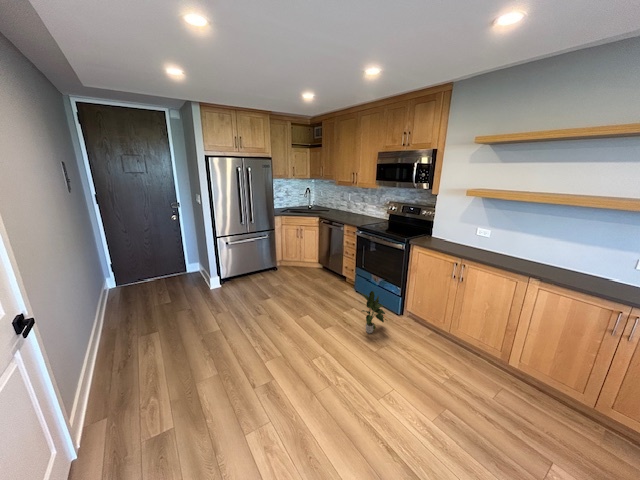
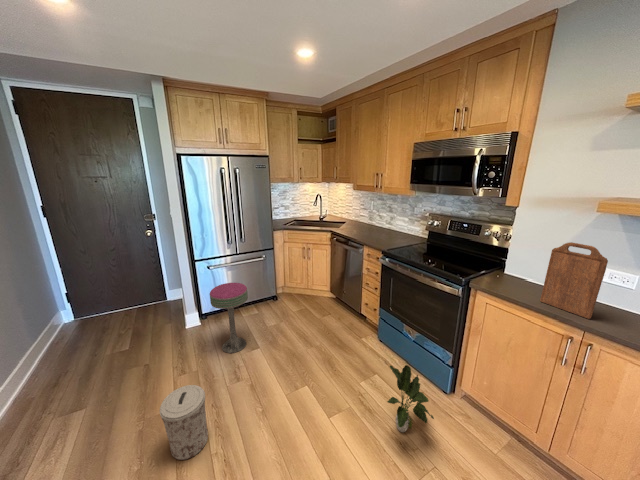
cutting board: none [445,213,472,254] -> present [540,242,608,319]
bar stool: none [235,251,262,301] -> present [210,283,248,353]
trash can: none [222,308,248,350] -> present [160,385,208,460]

